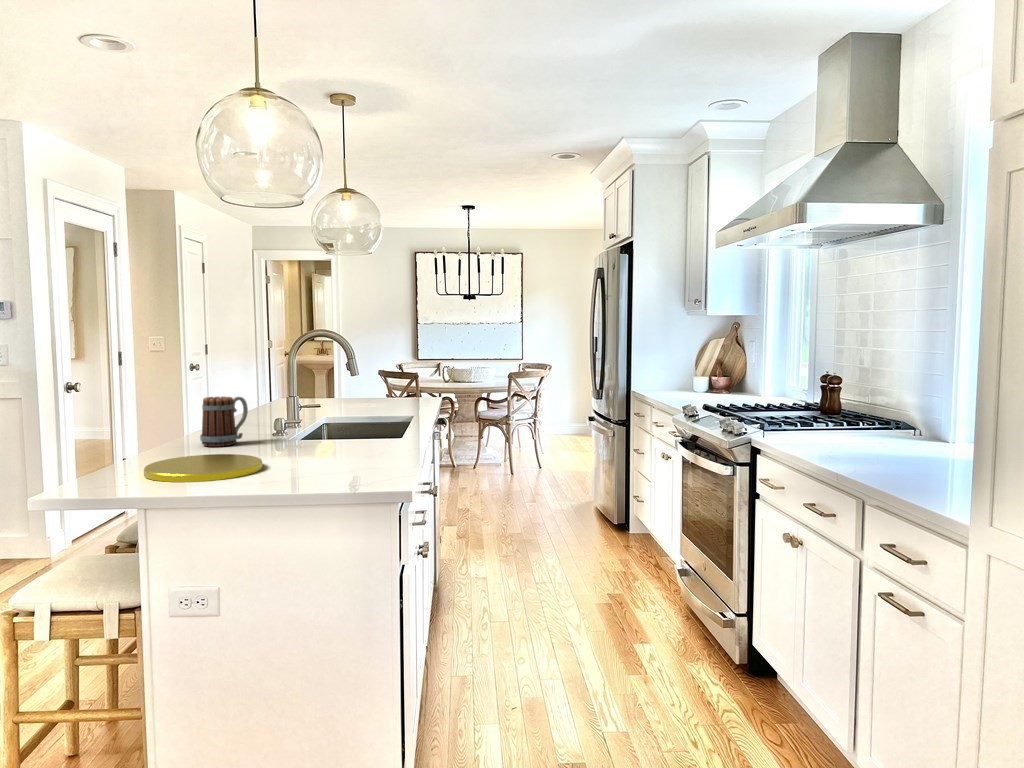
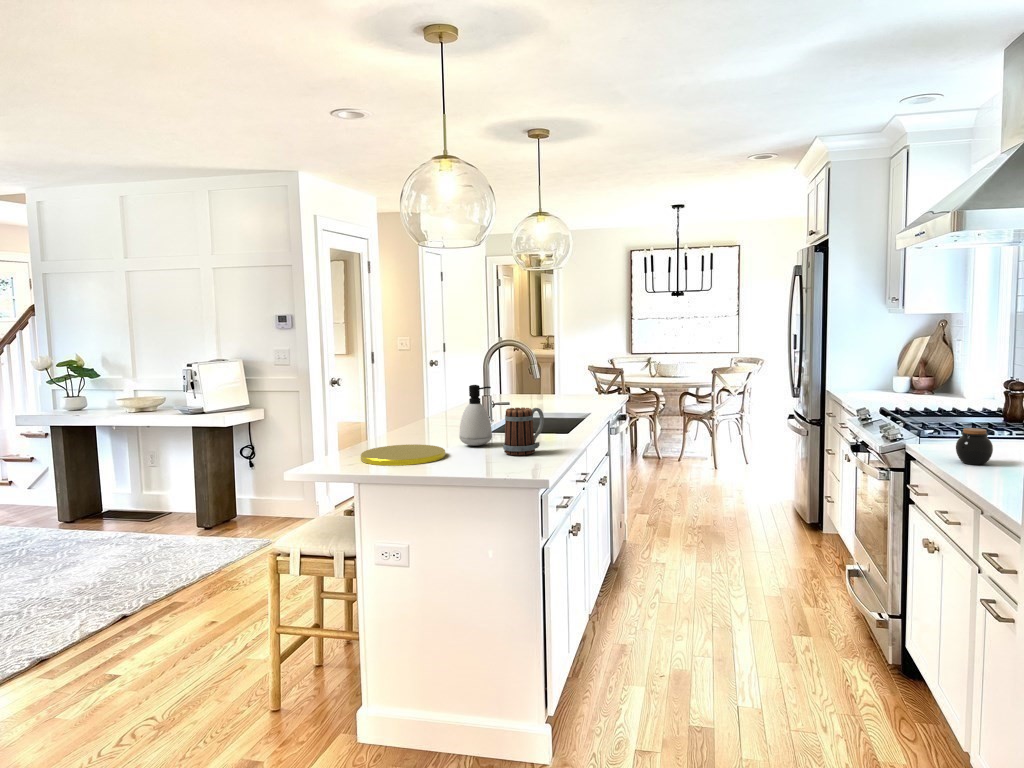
soap dispenser: none [275,378,317,454] -> present [459,385,492,446]
mug: present [200,396,248,447] -> present [503,407,544,456]
jar: none [814,419,848,455] -> present [956,428,993,465]

